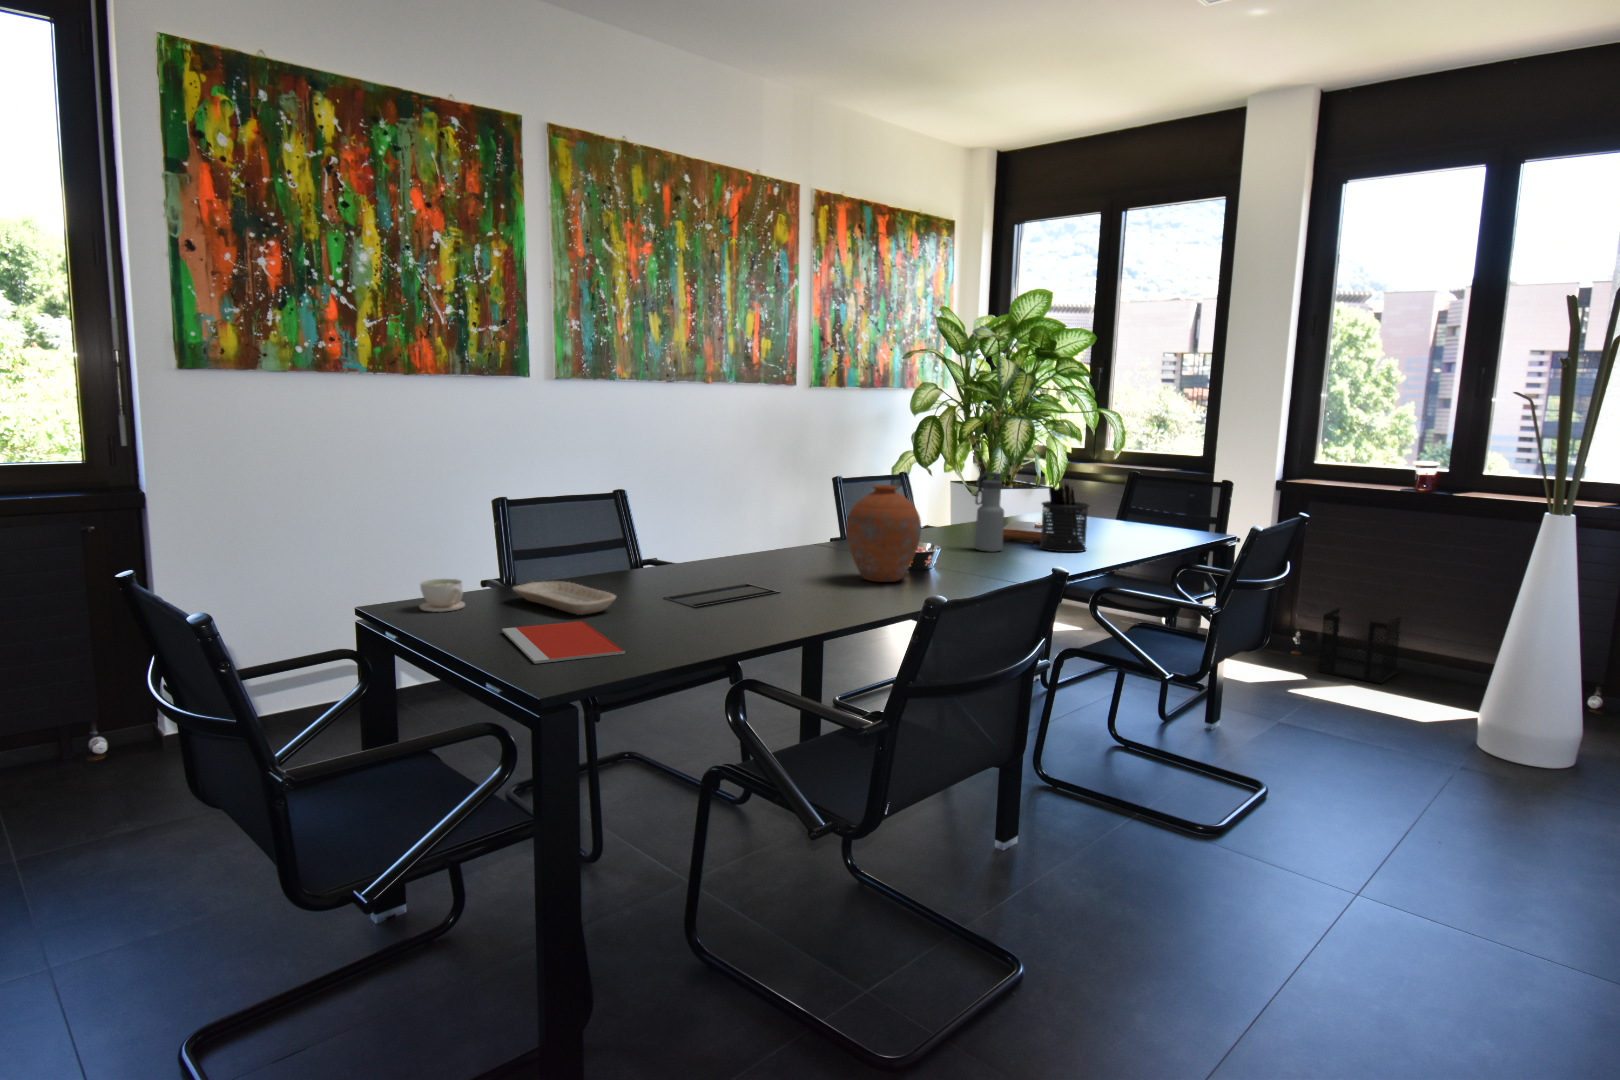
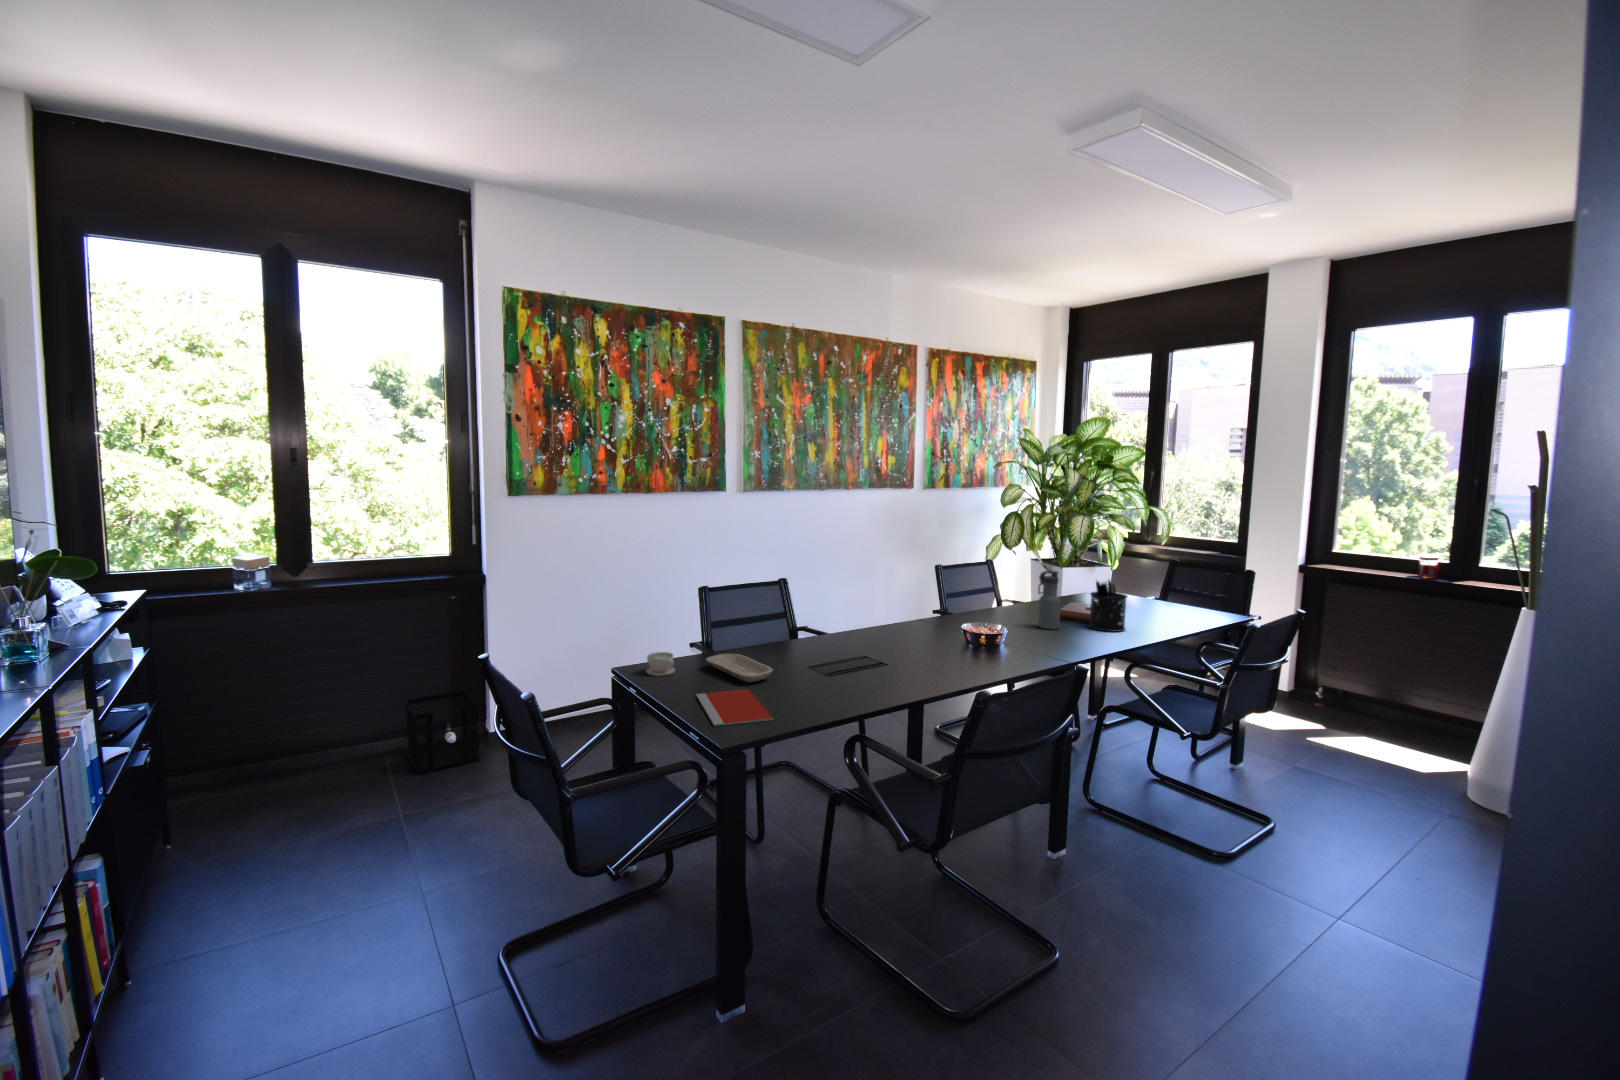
vase: present [846,485,921,582] -> none [937,588,992,659]
wastebasket: present [1318,608,1401,684] -> present [406,690,480,774]

